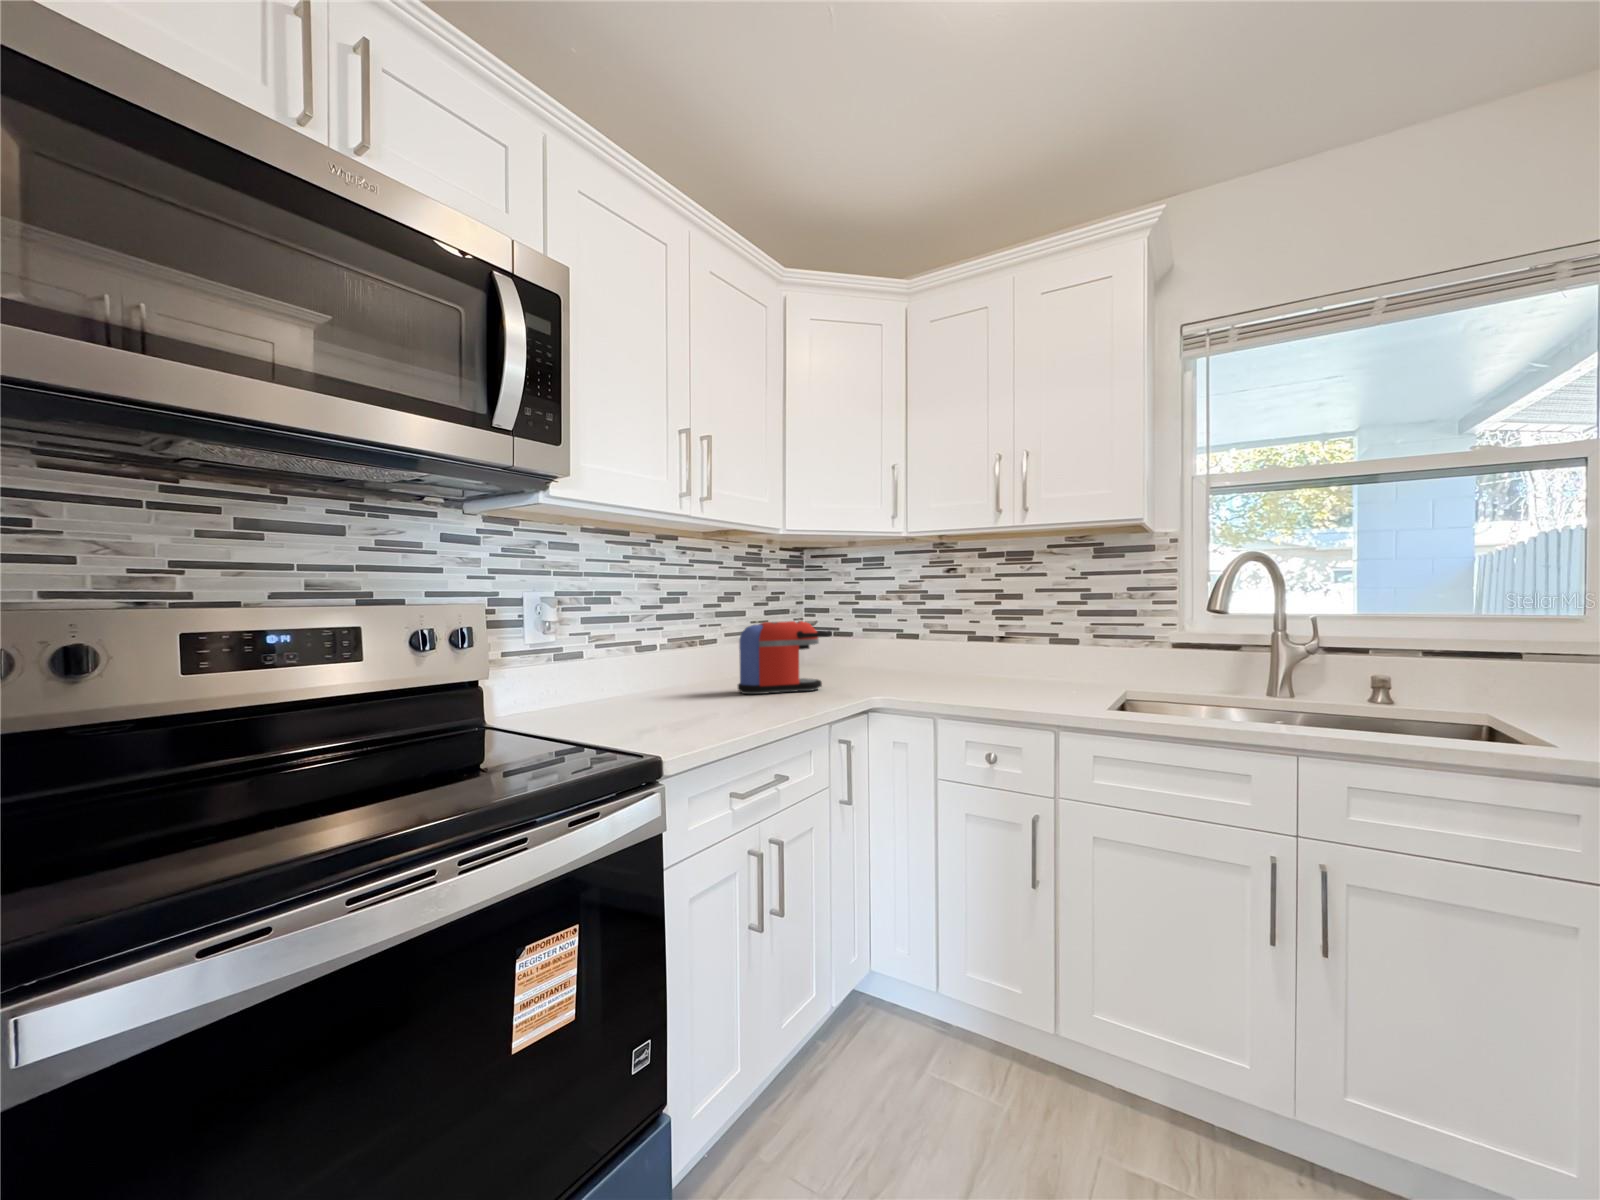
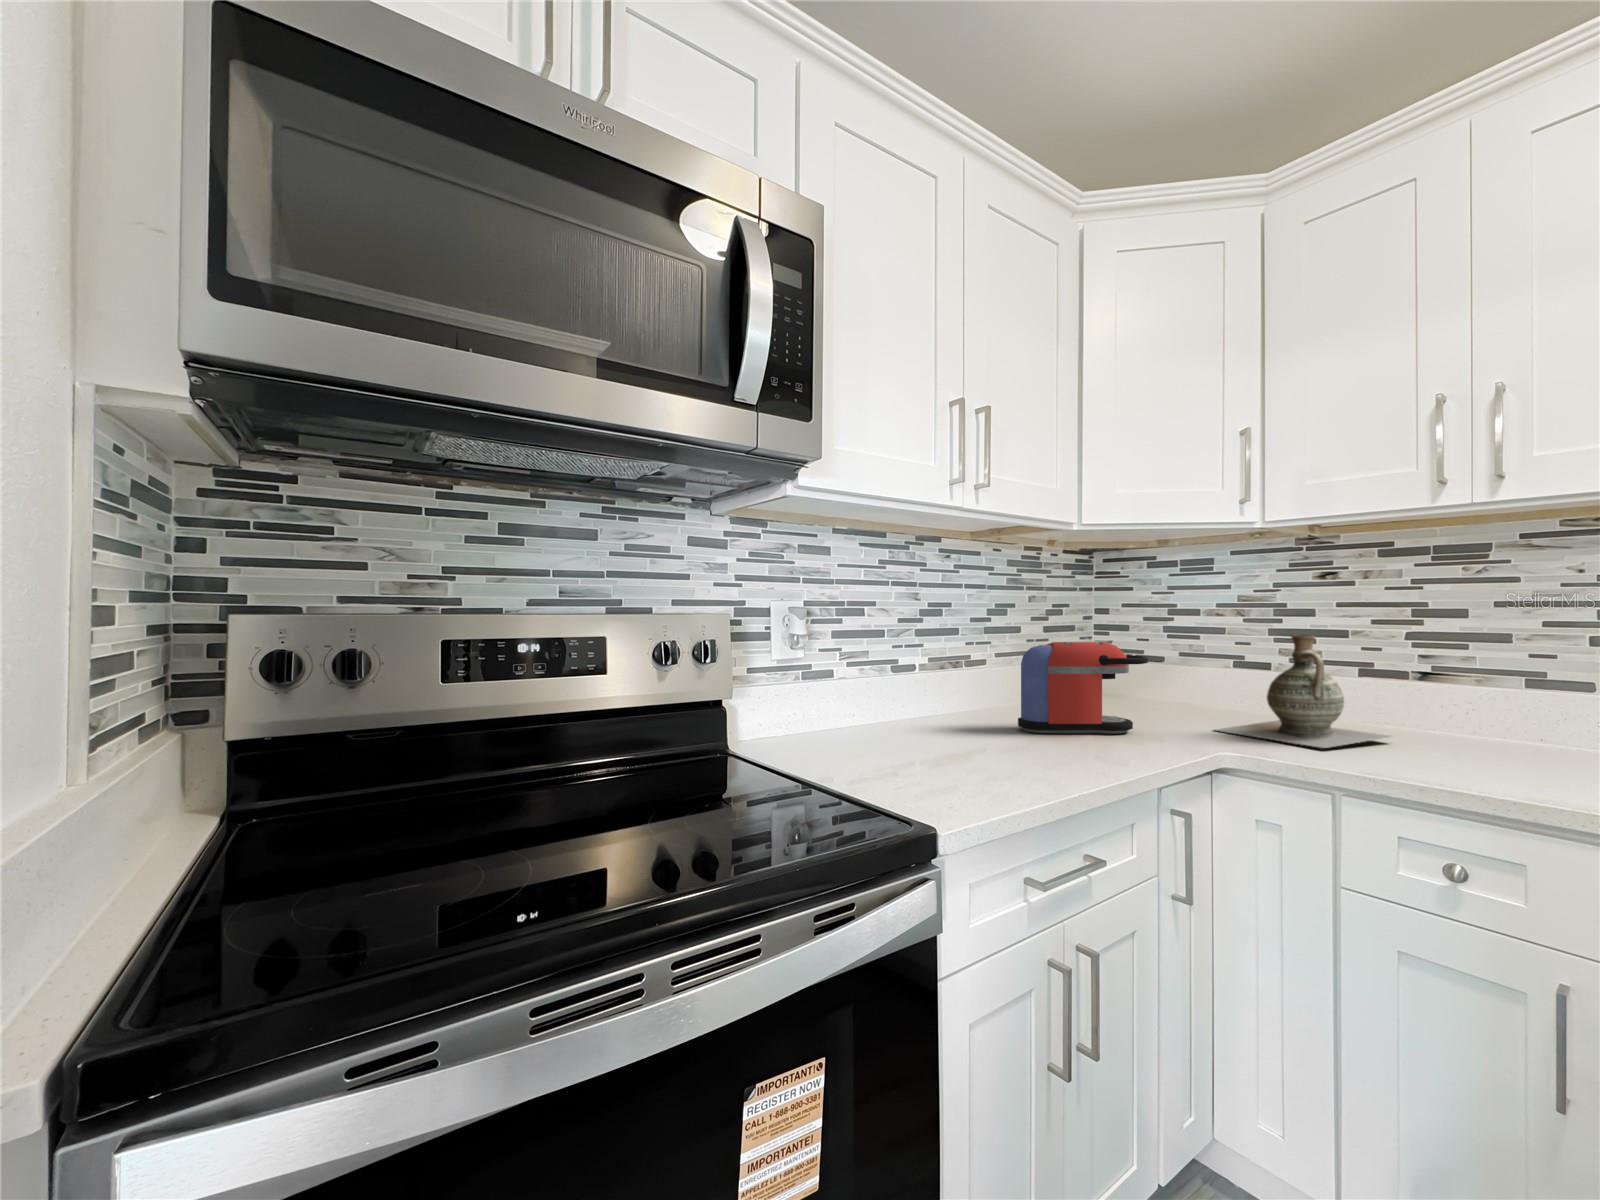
ceramic jug: none [876,612,986,690] -> present [1216,635,1391,748]

